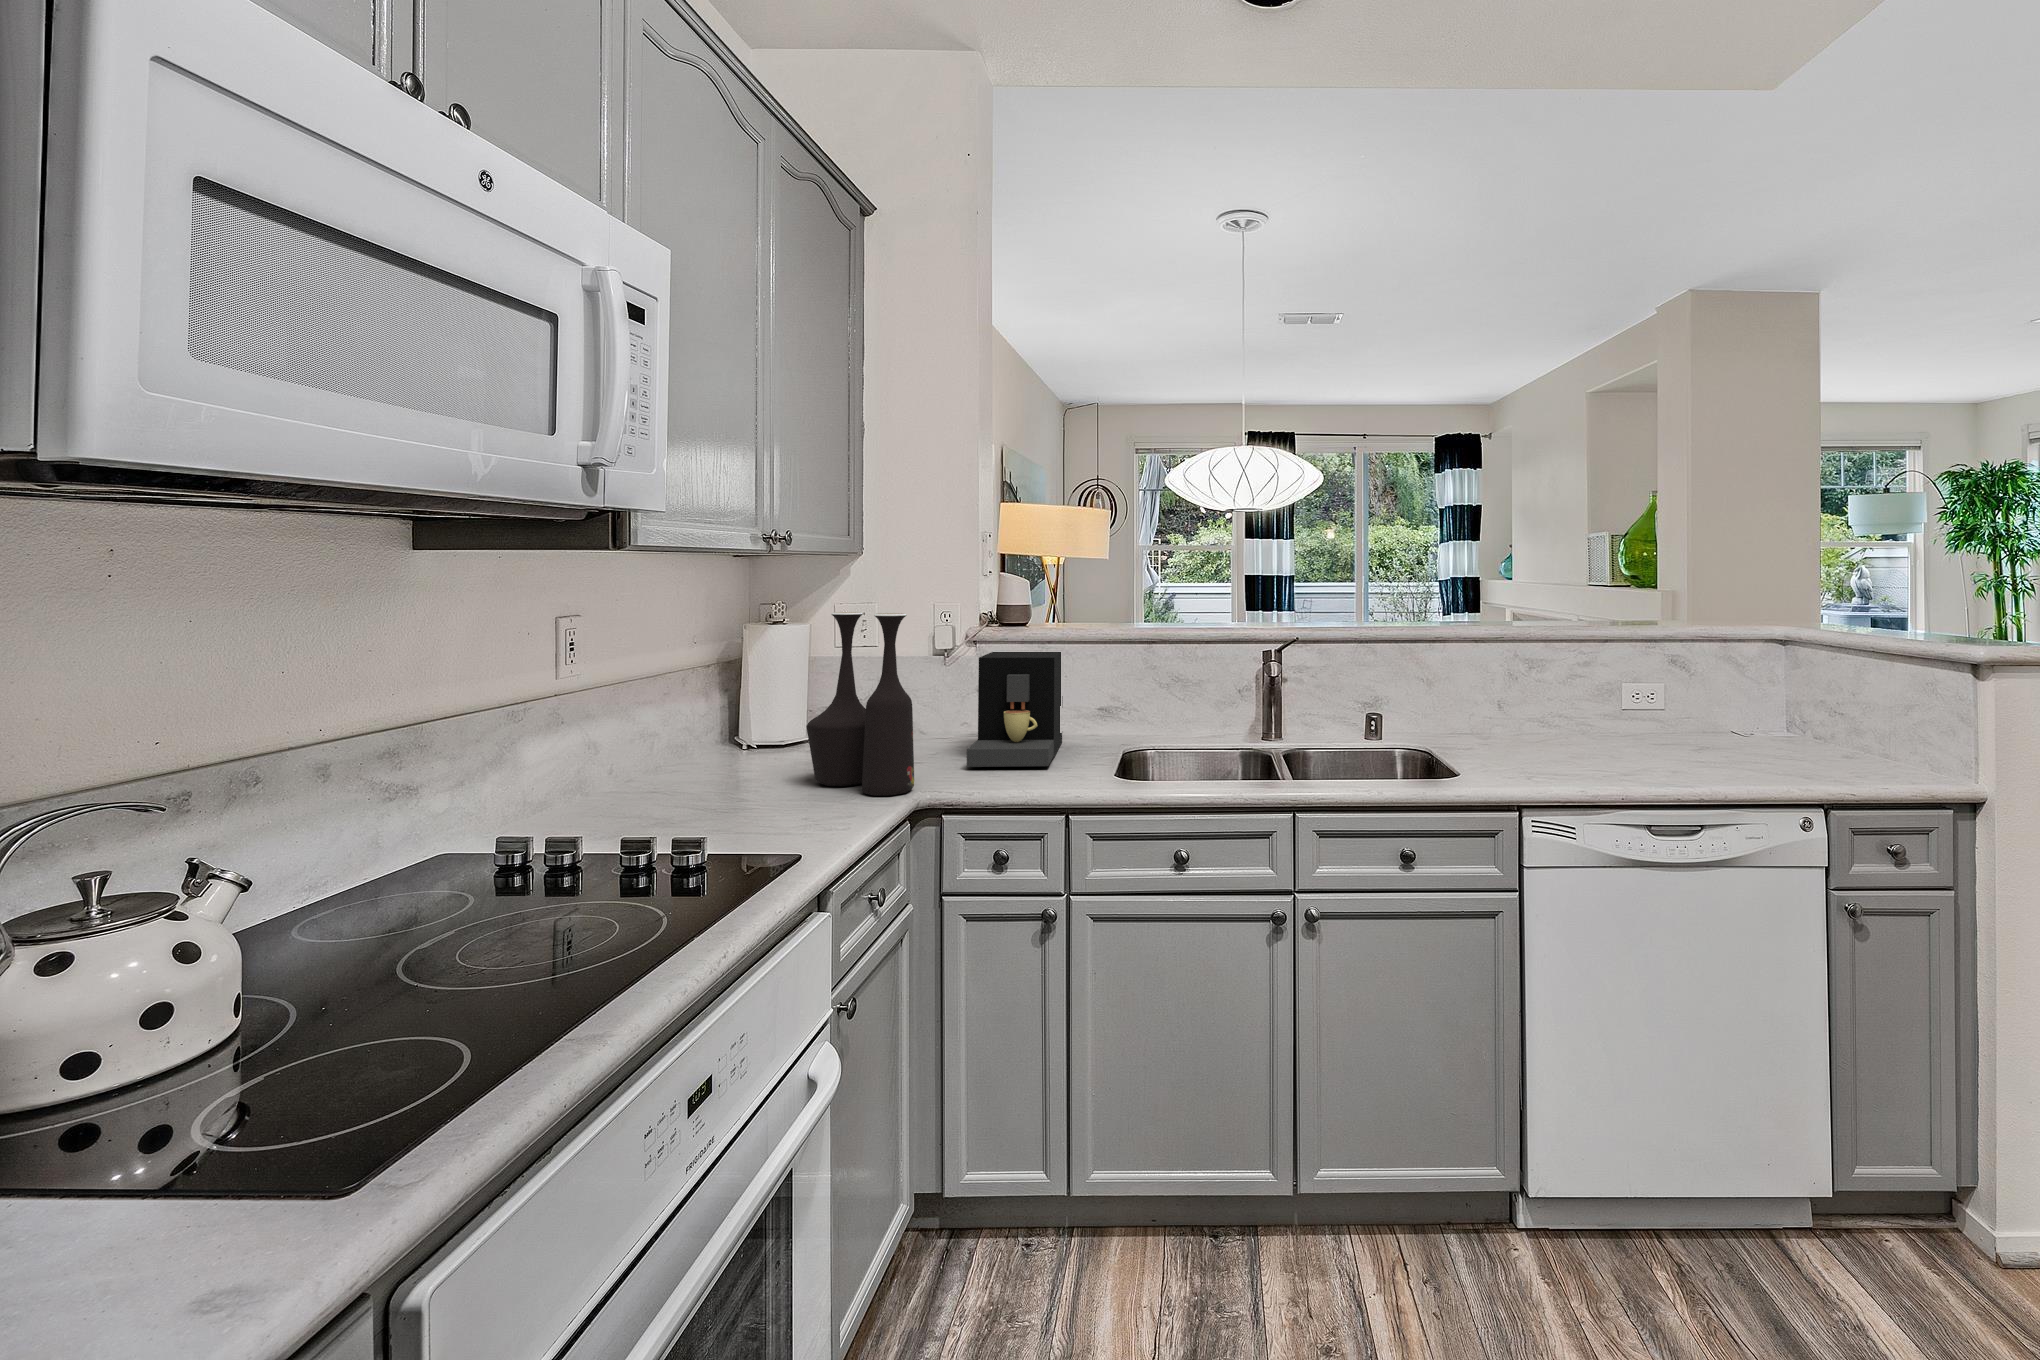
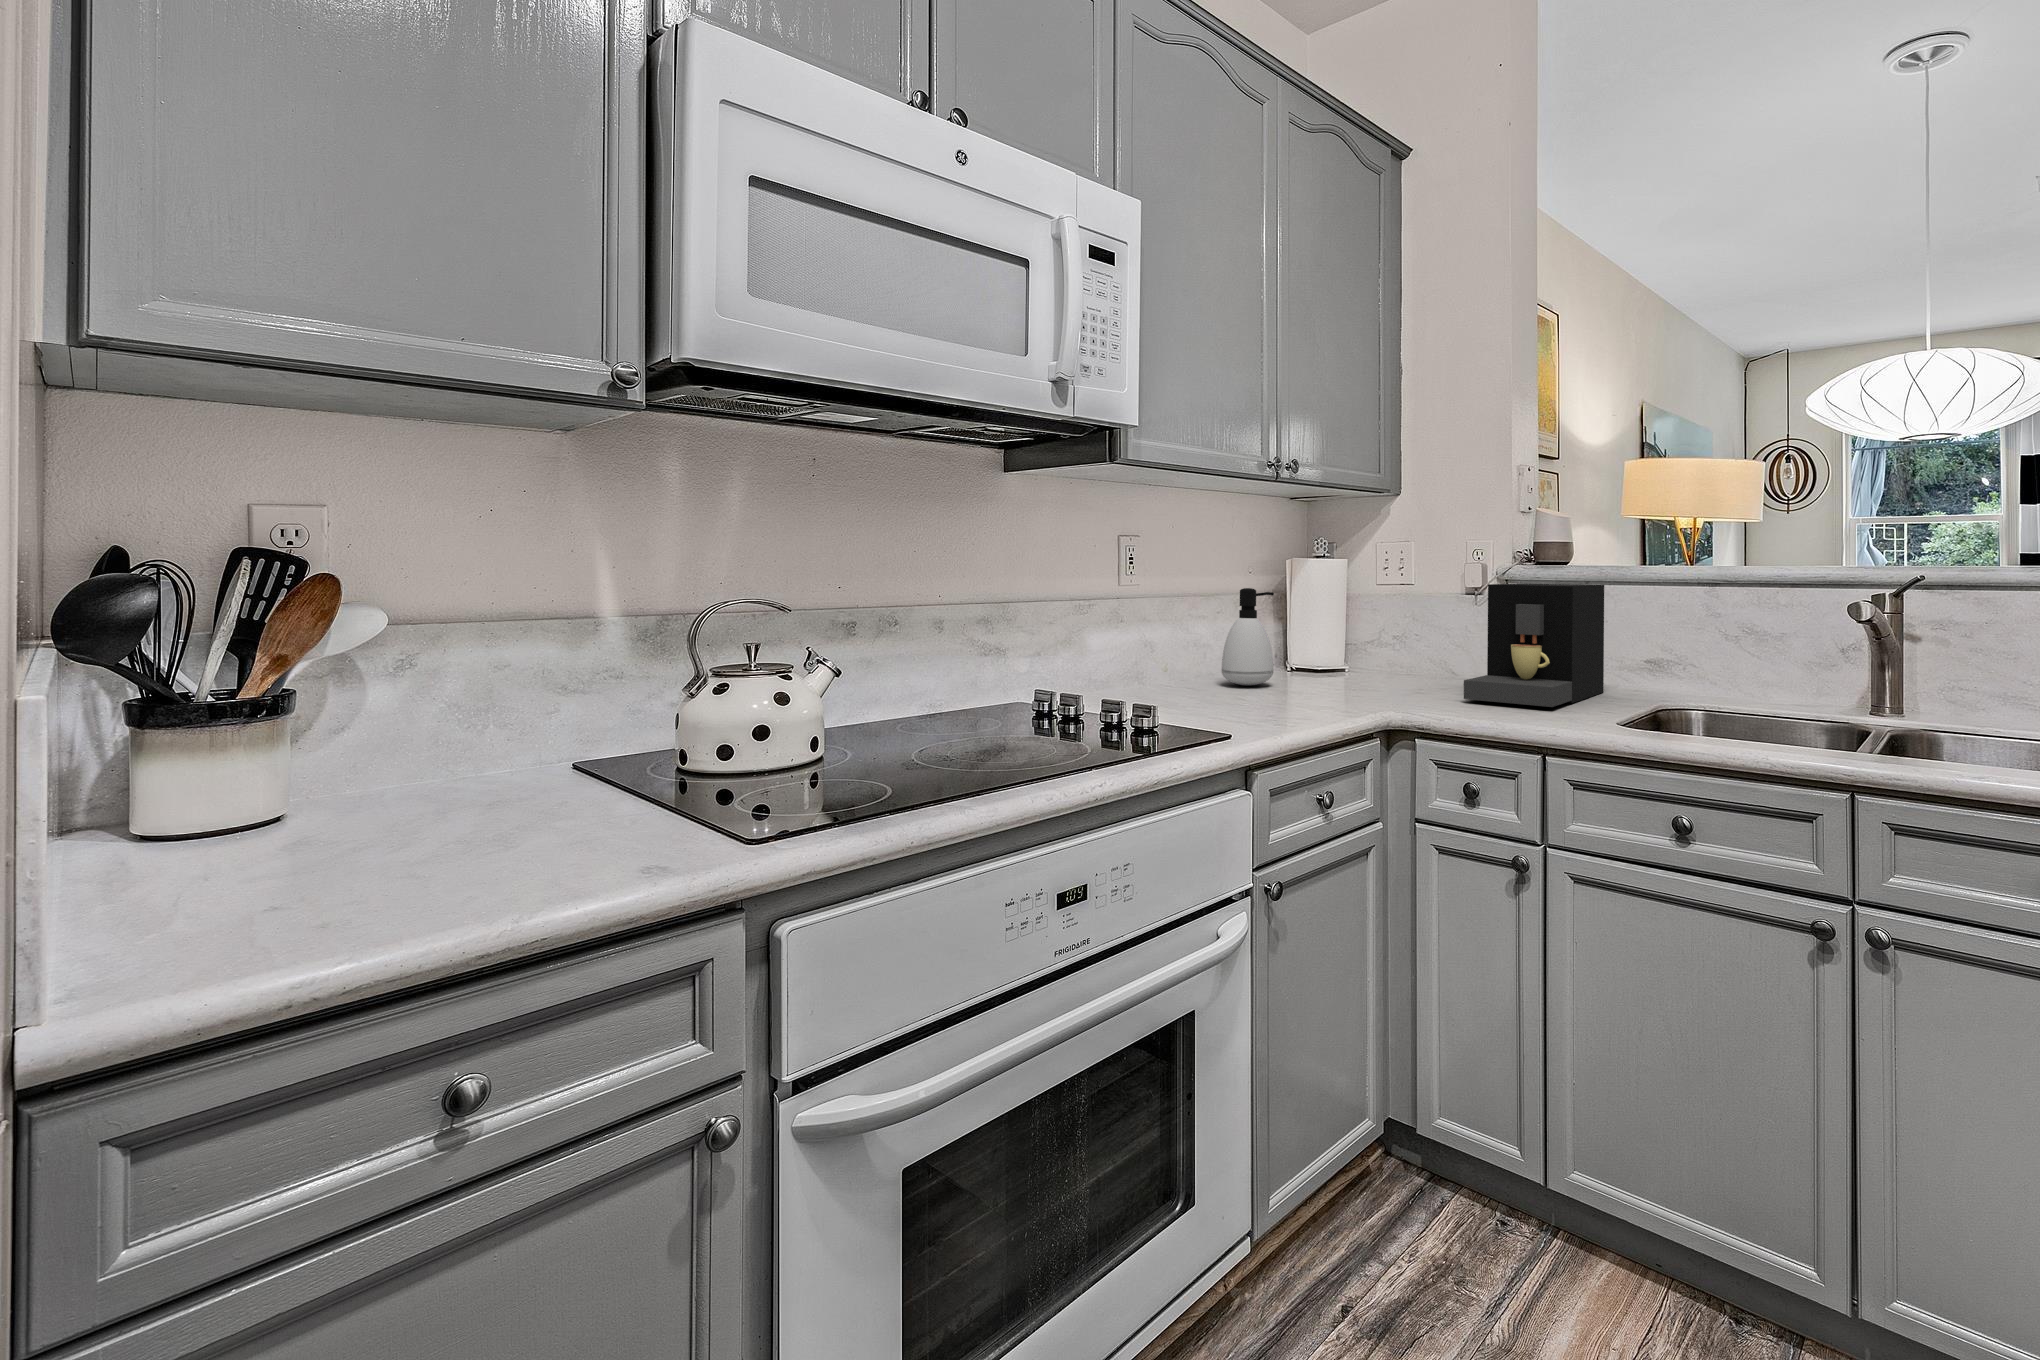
vase: present [806,612,914,796] -> none [1302,527,1391,711]
soap dispenser: none [695,672,757,778] -> present [1222,588,1274,685]

